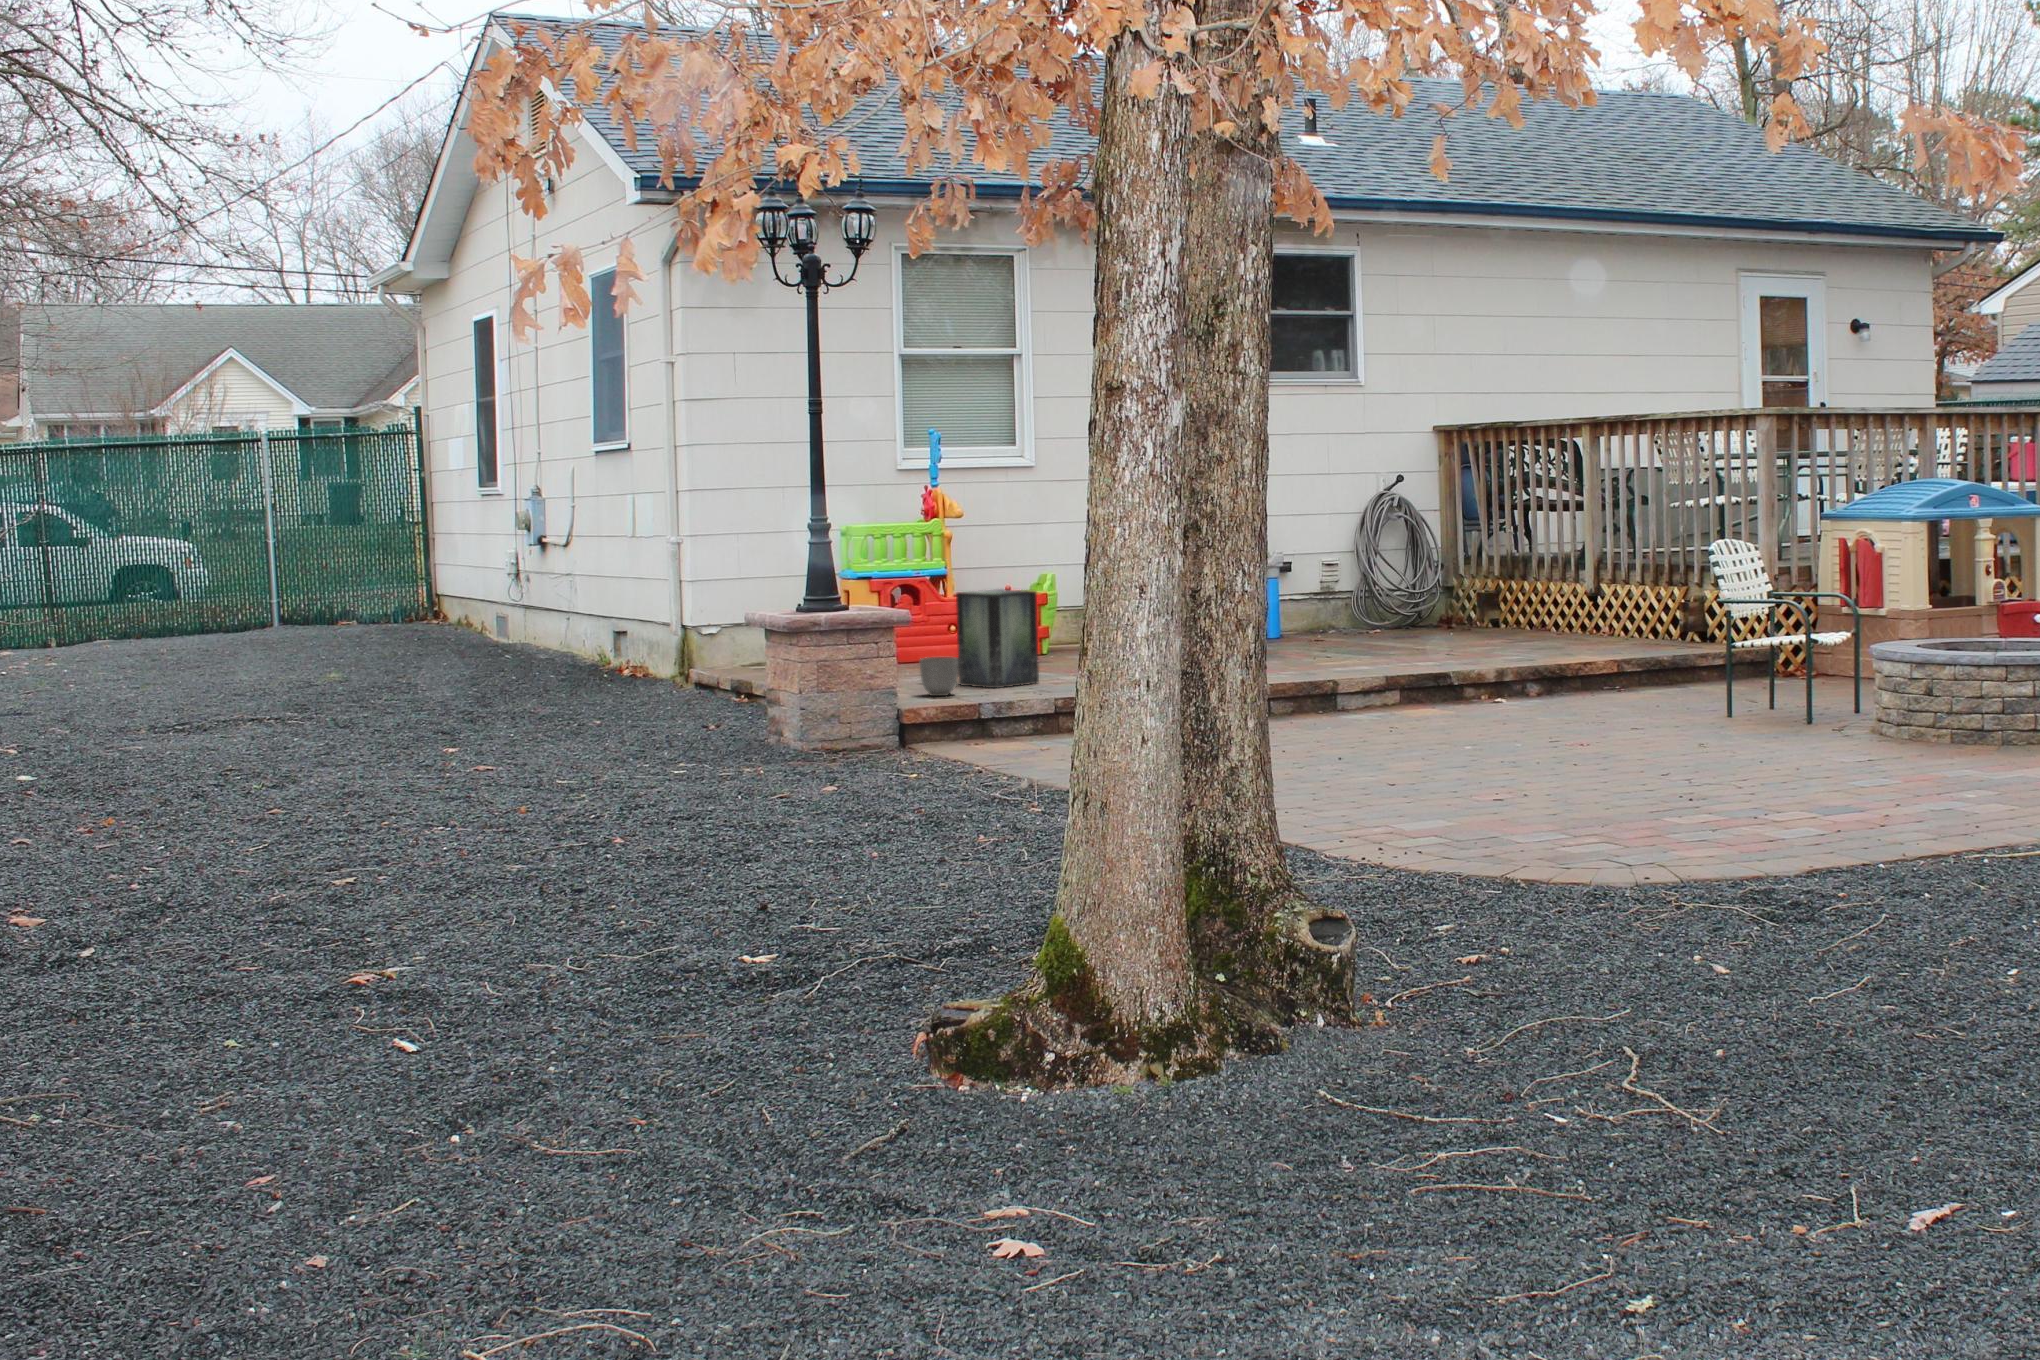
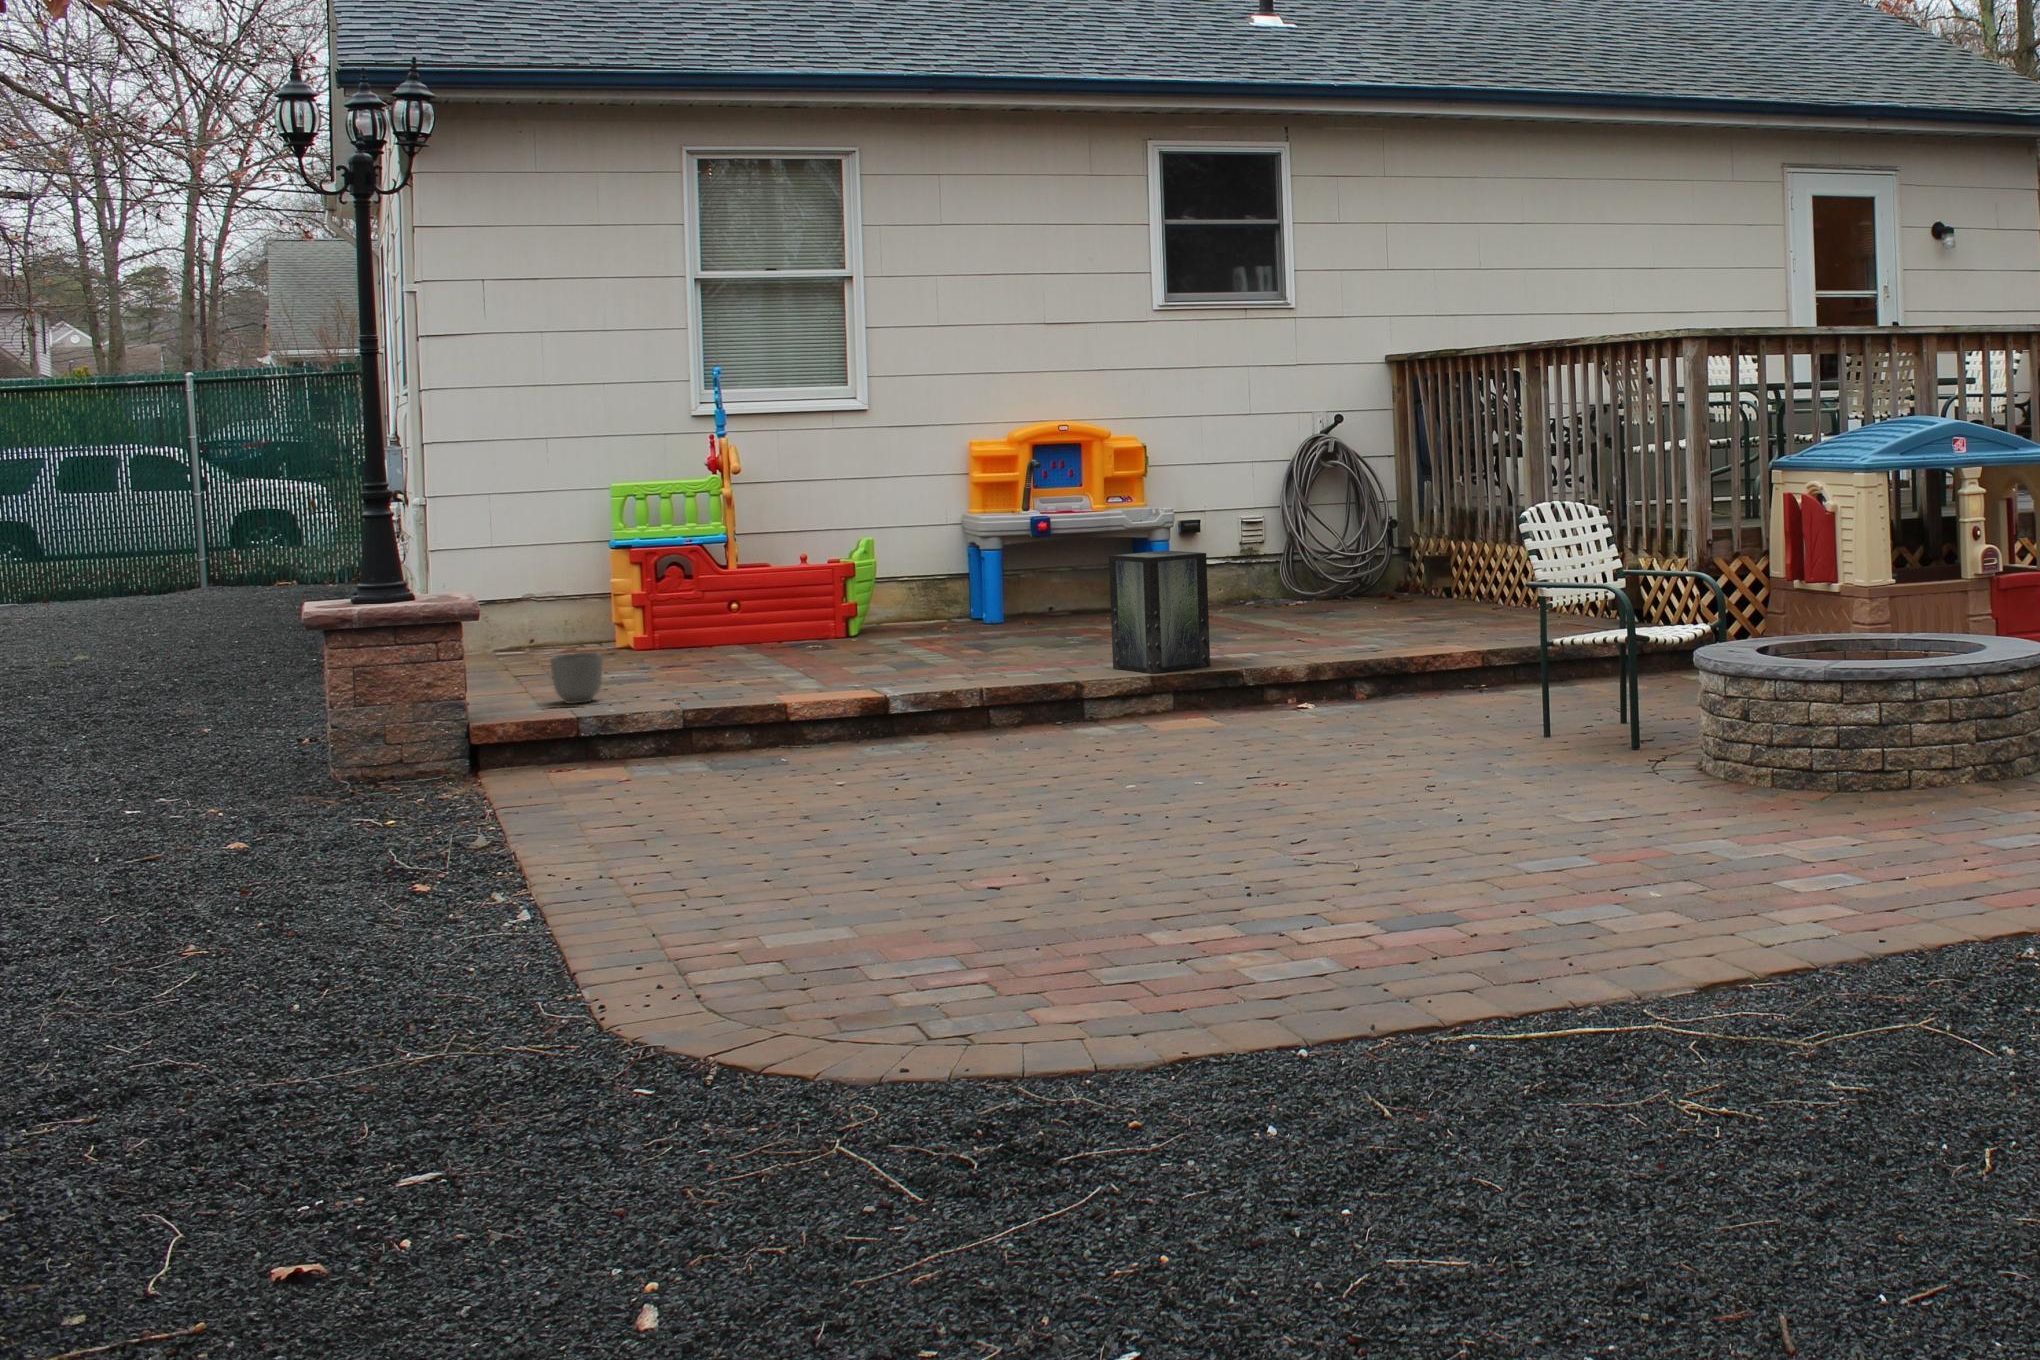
storage box: present [956,589,1039,688] -> present [1109,551,1210,674]

